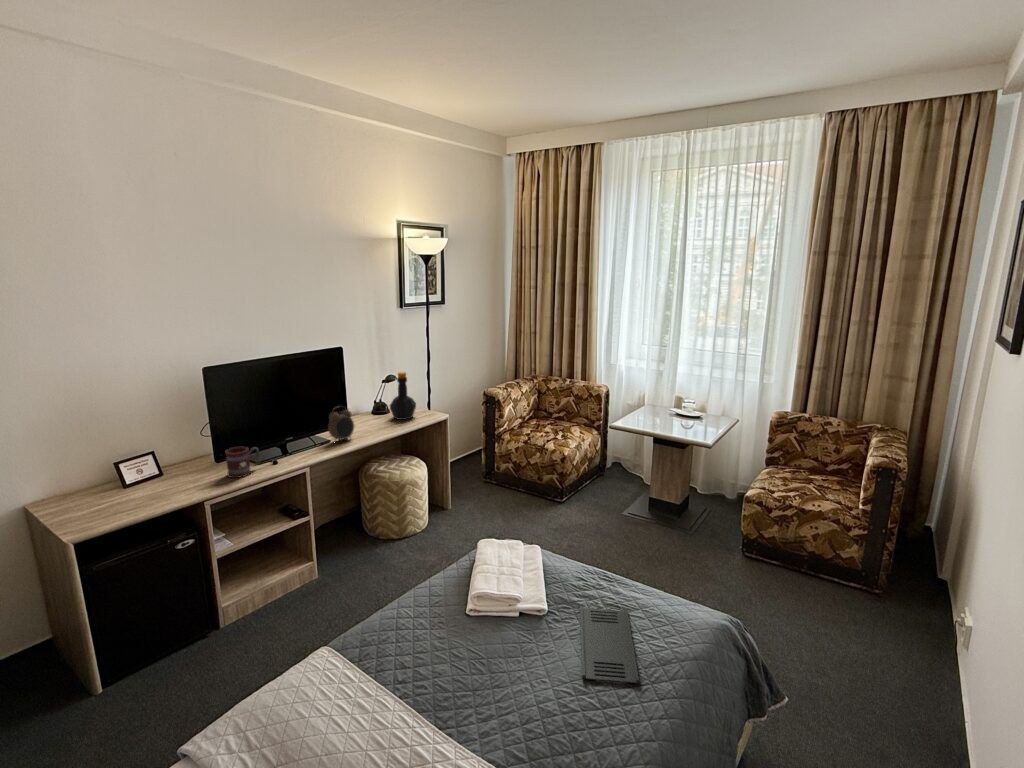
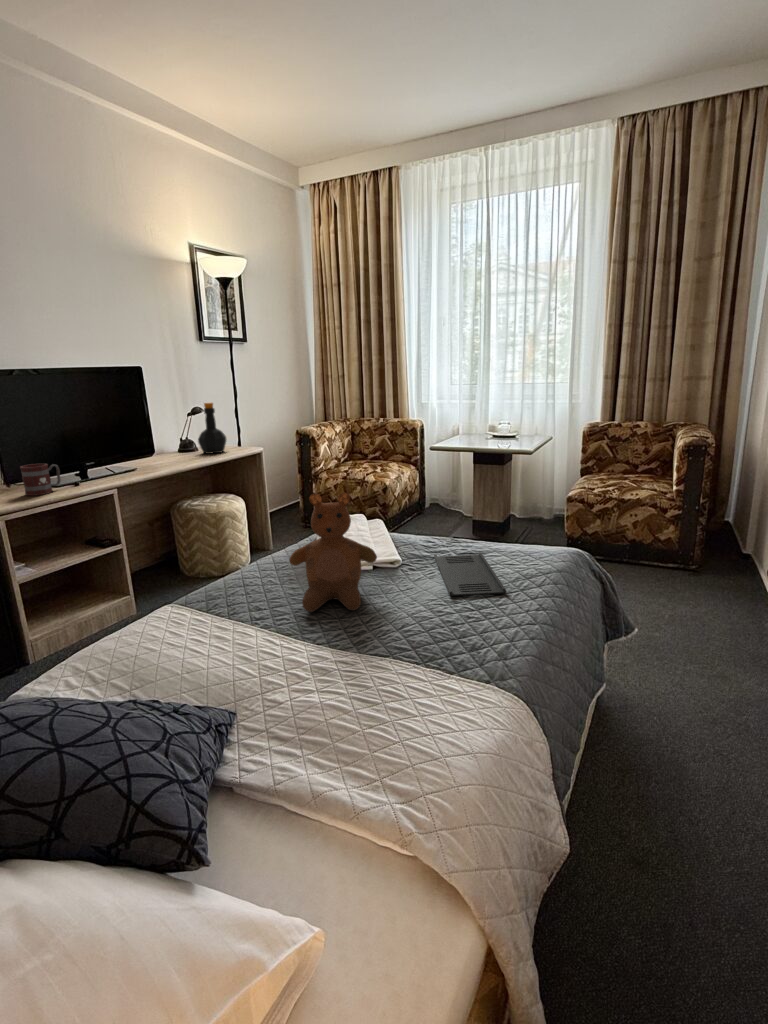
alarm clock: present [328,408,354,441] -> none [134,430,163,469]
teddy bear: none [432,564,515,689] -> present [290,493,377,612]

